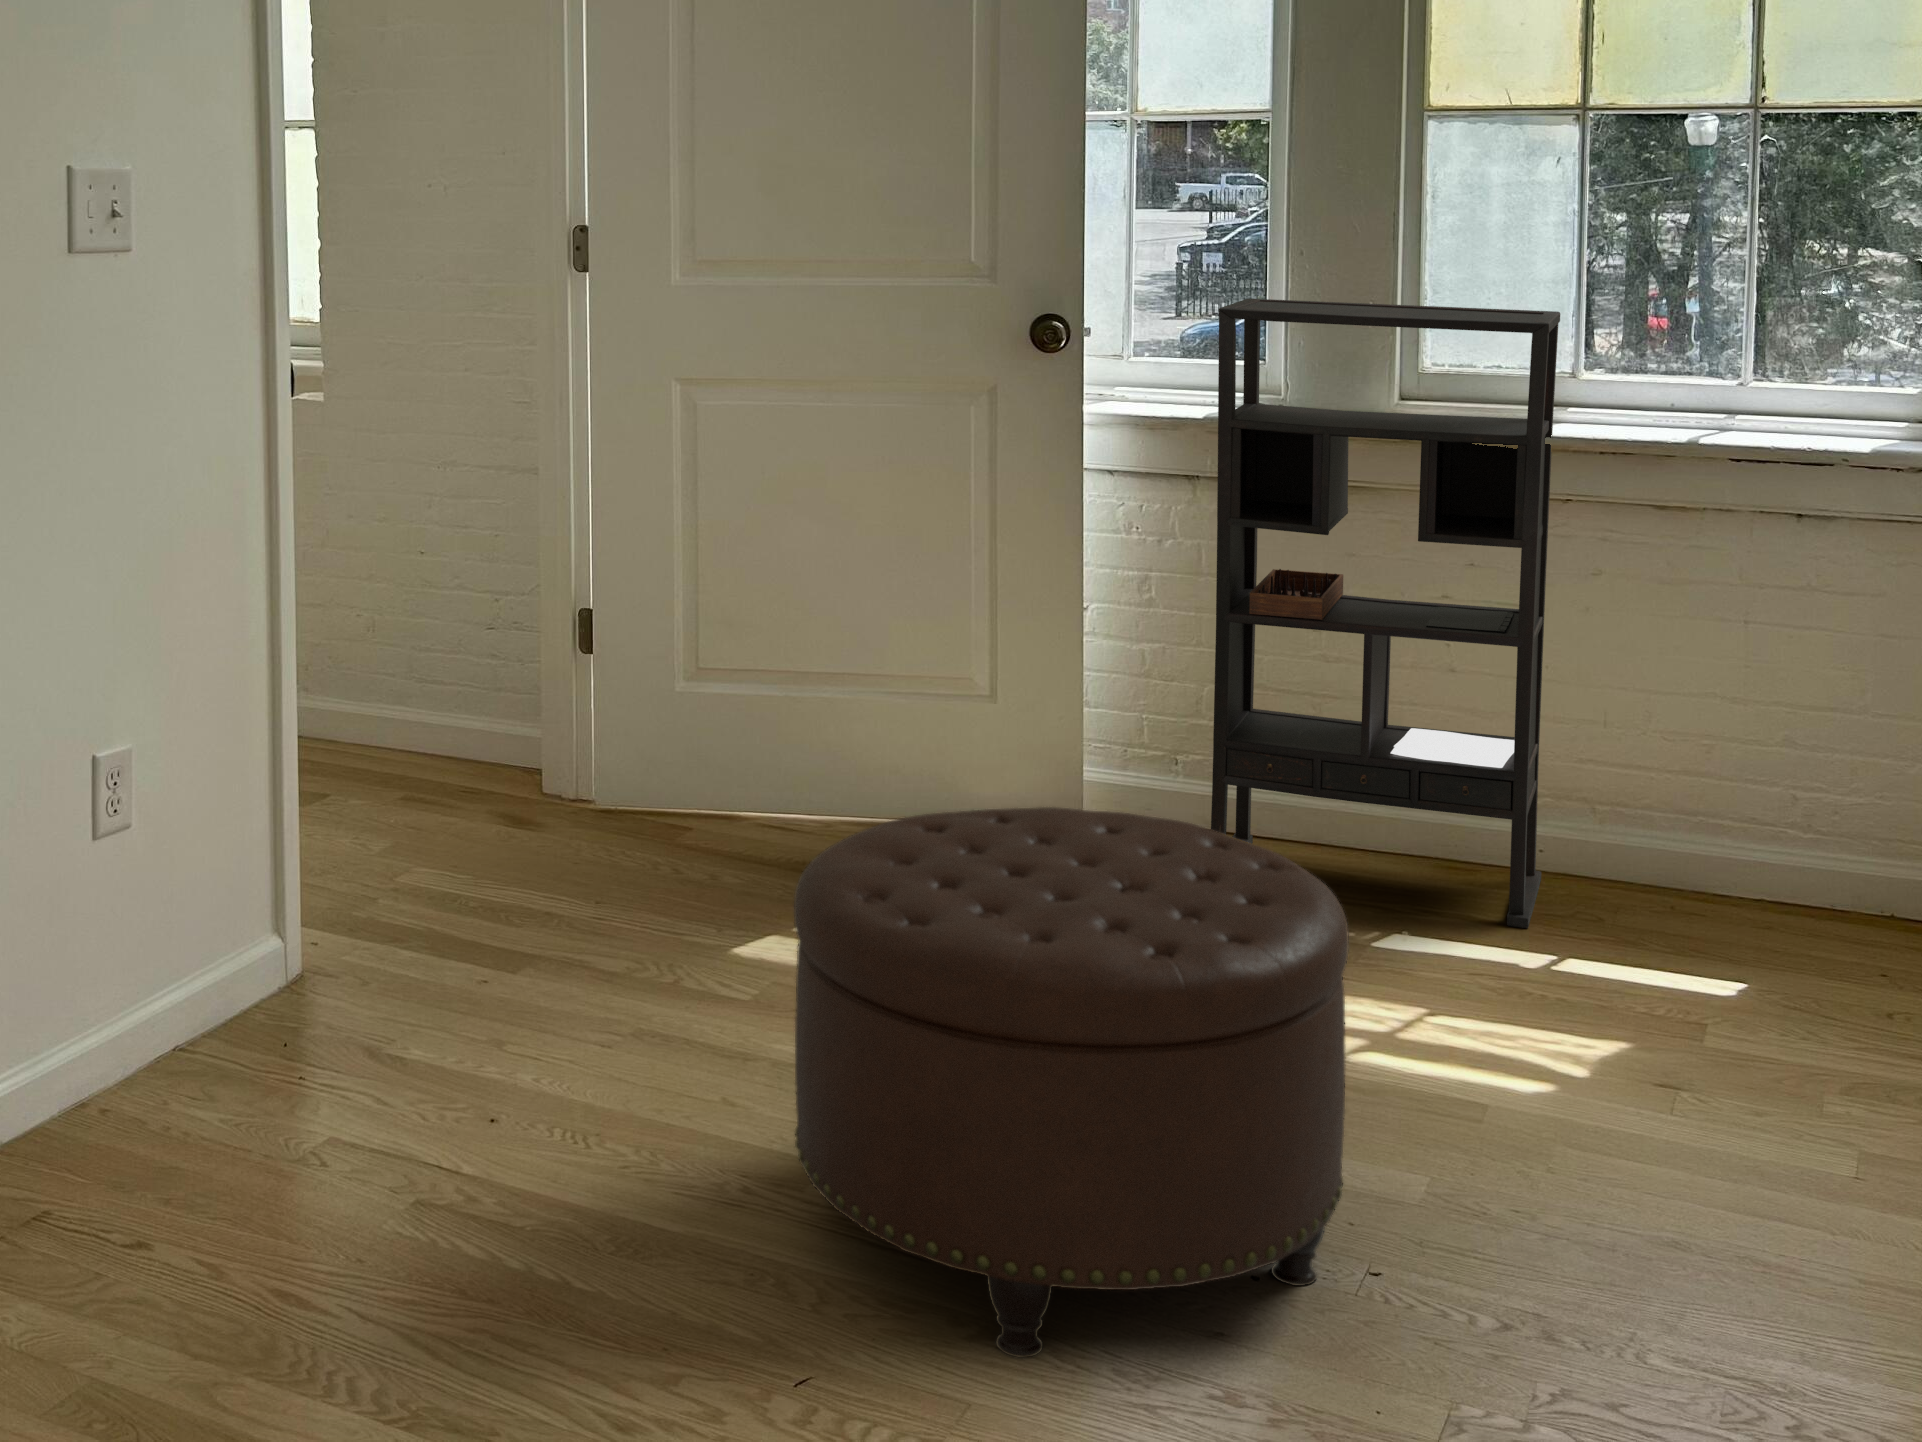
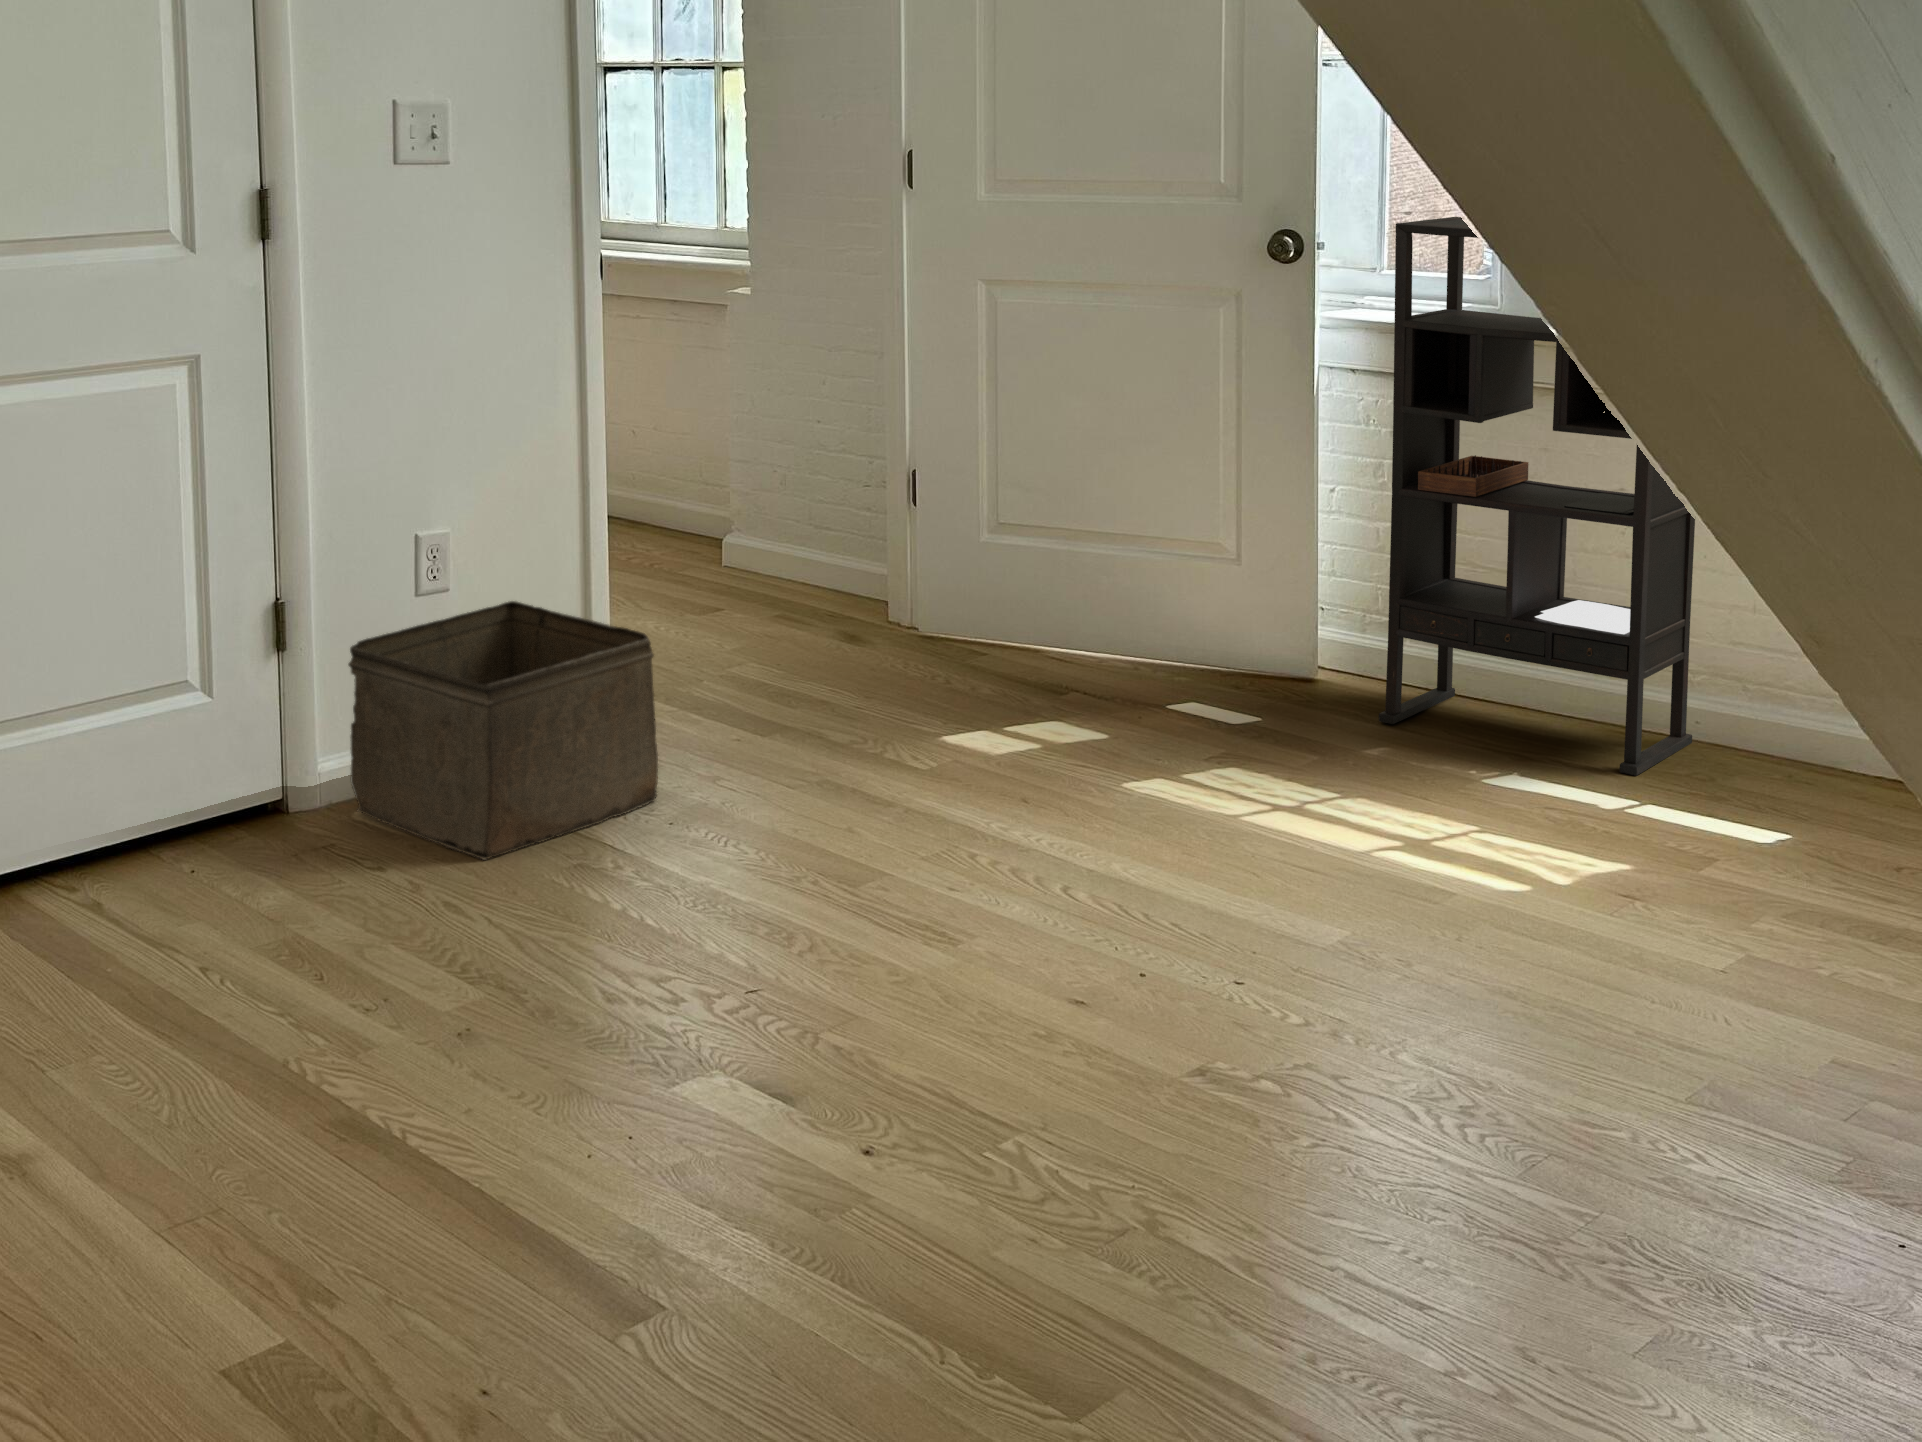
ottoman: present [794,807,1349,1358] -> none [808,611,1232,998]
storage bin: none [43,833,454,1210] -> present [348,601,658,860]

